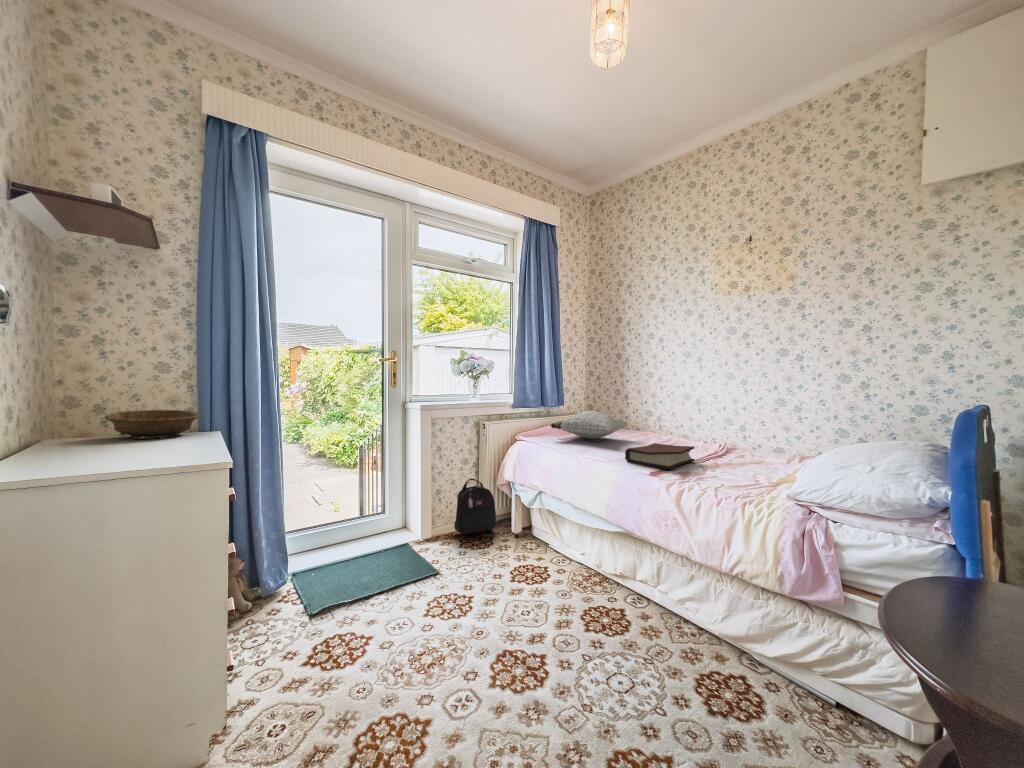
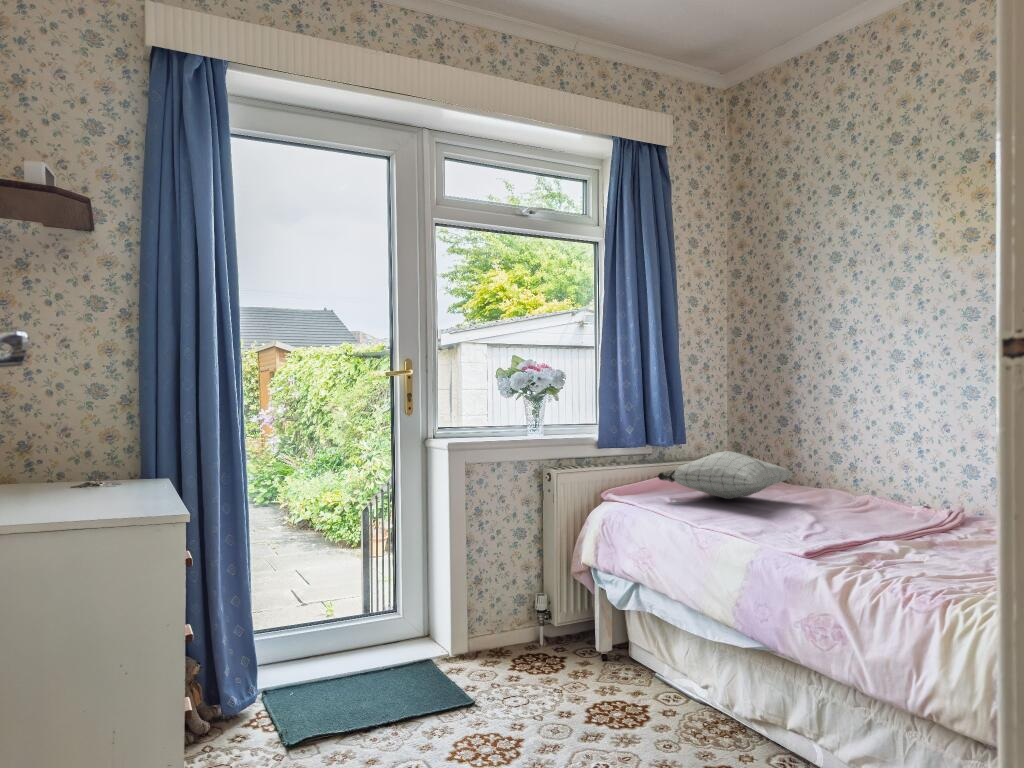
decorative bowl: present [105,410,200,438] -> none [34,449,145,487]
hardback book: present [625,443,694,469] -> none [771,506,893,548]
backpack: present [454,479,496,535] -> none [504,561,571,652]

